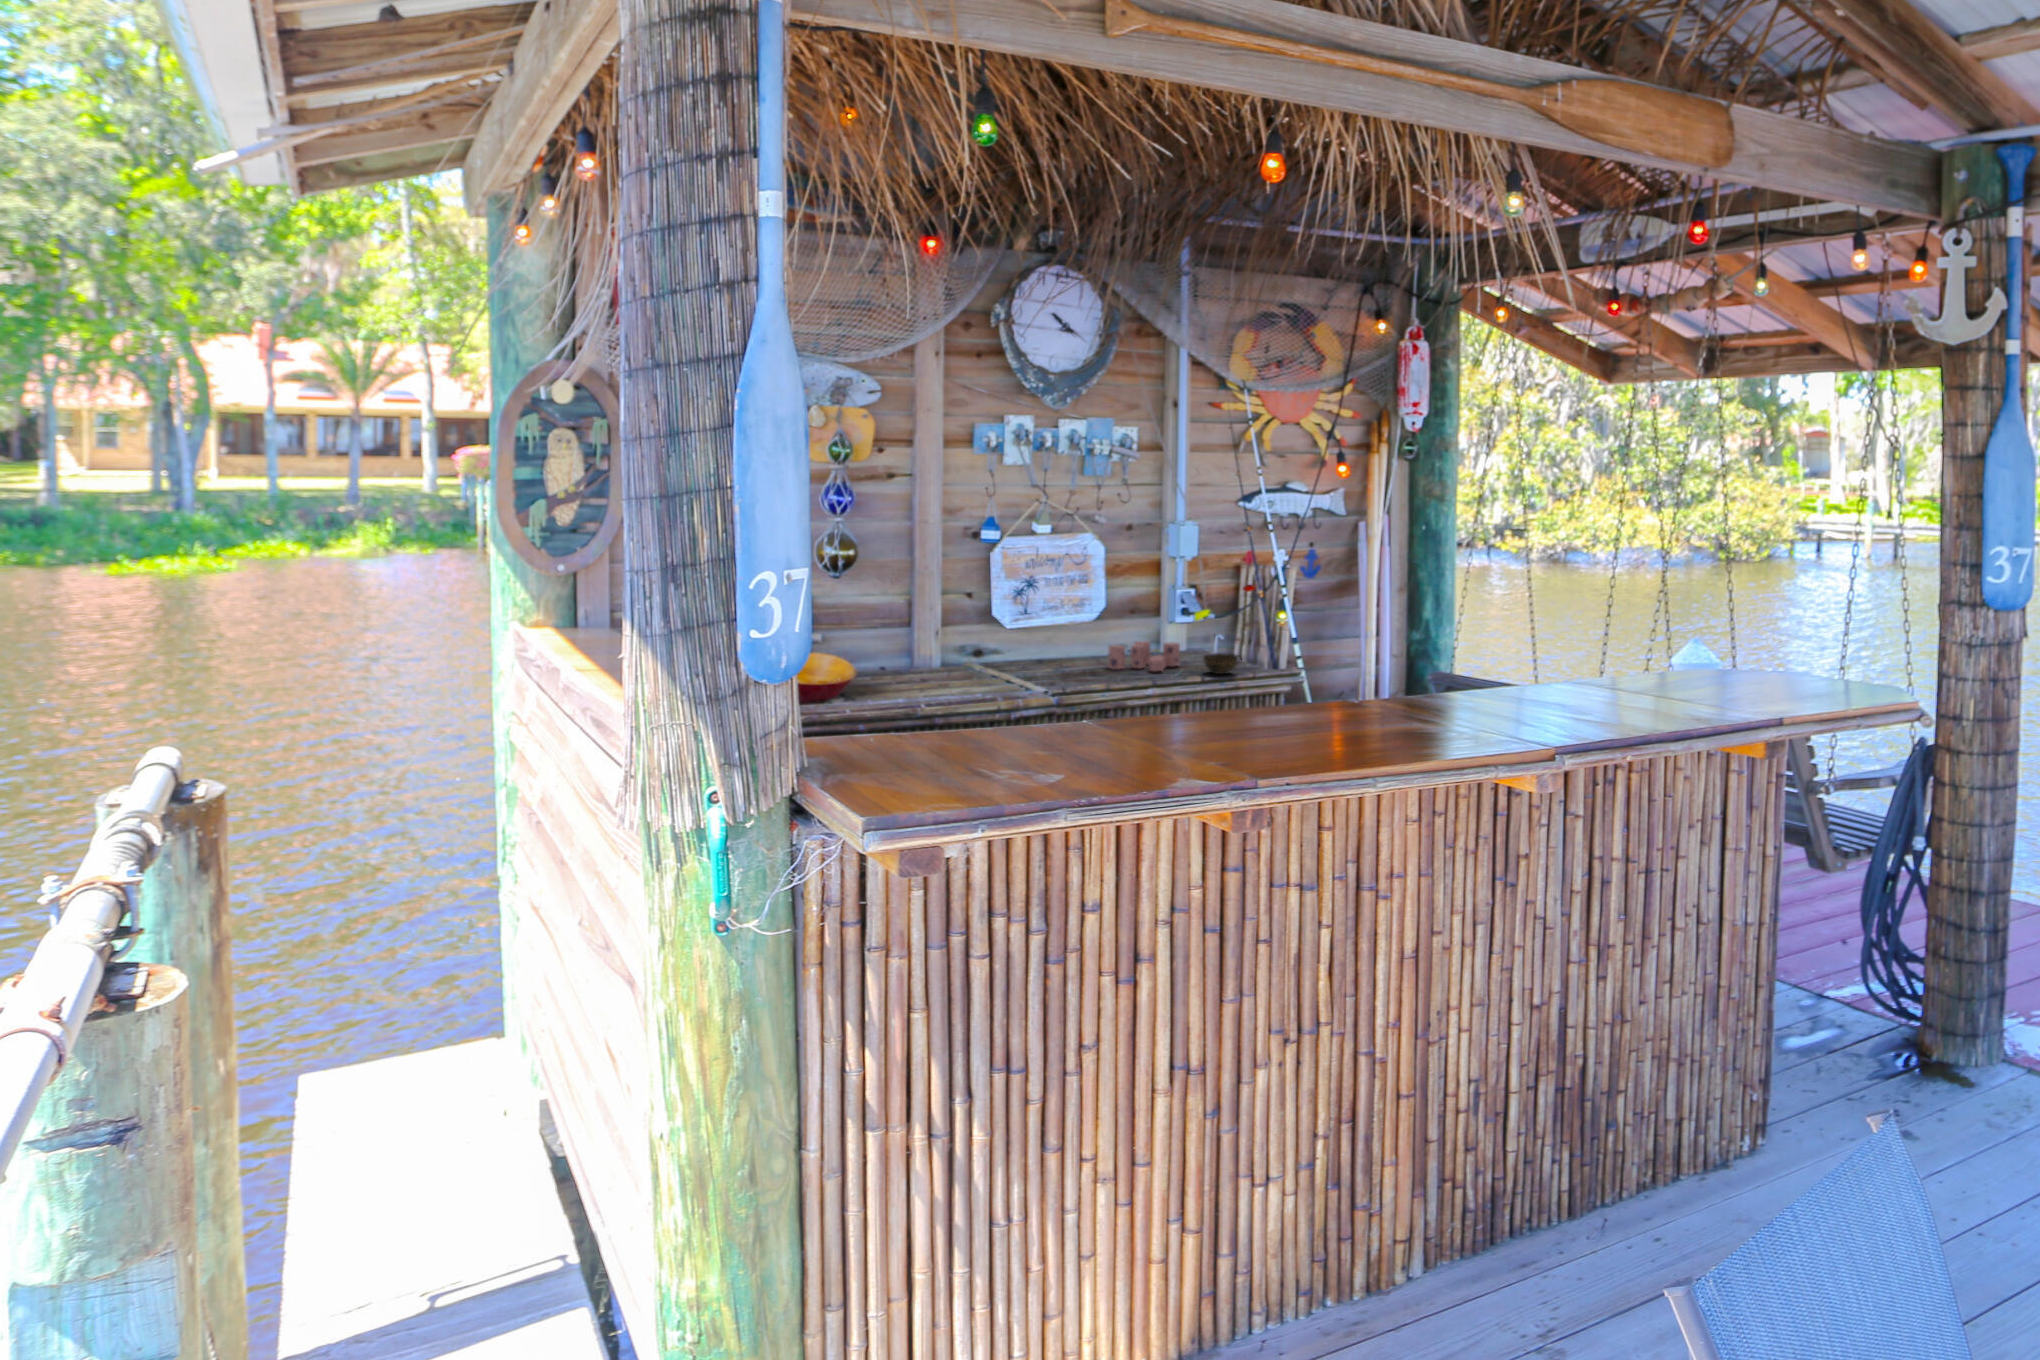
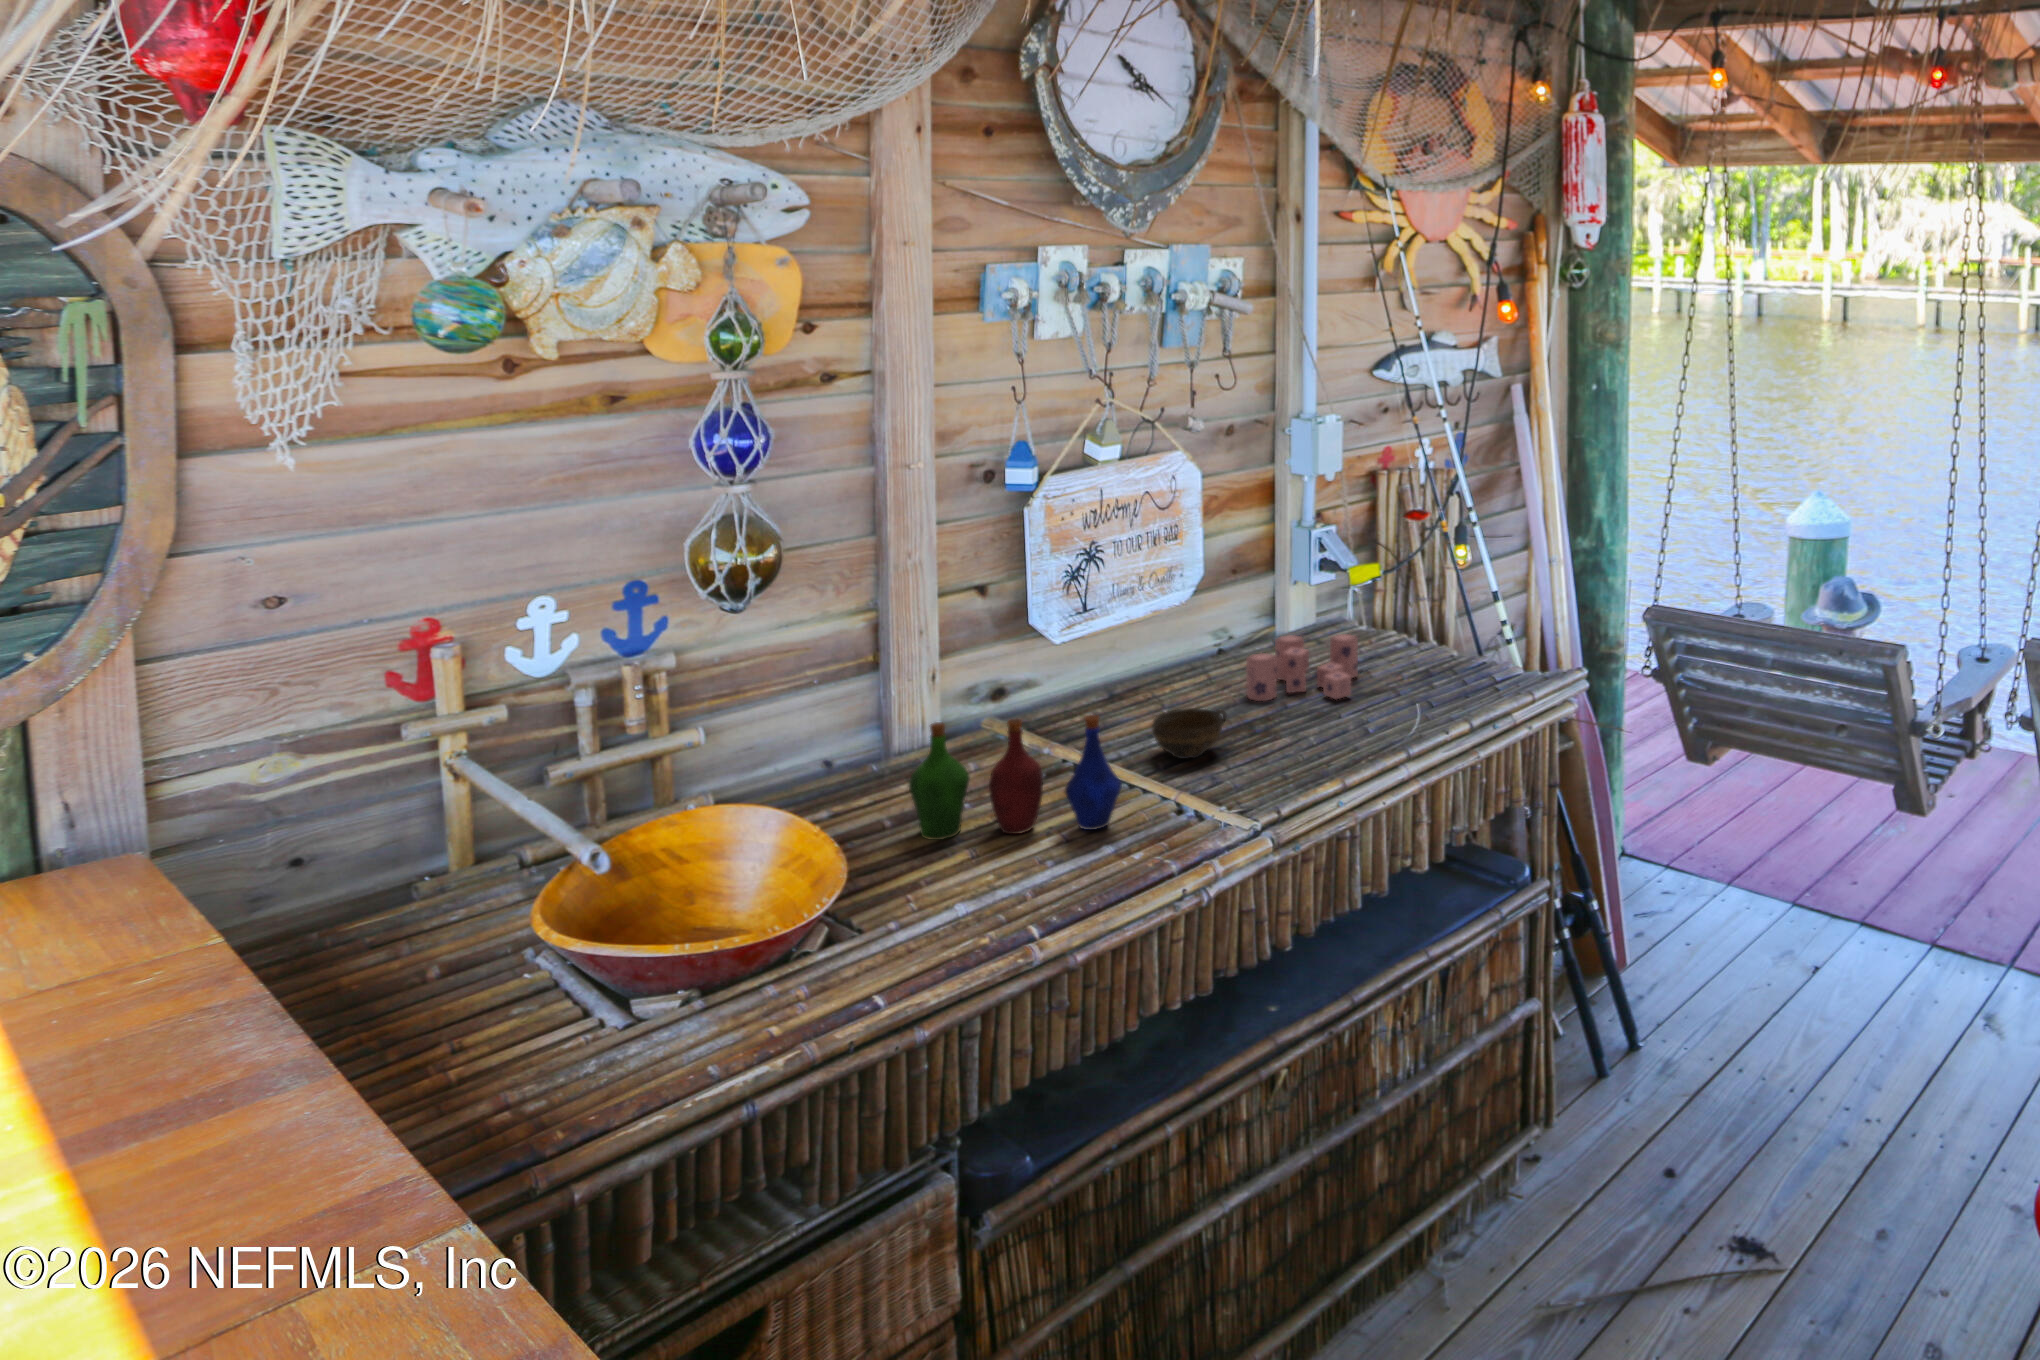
bottle: none [898,634,993,692] -> present [909,715,1122,840]
cup: present [1203,653,1241,674] -> present [1153,708,1226,759]

